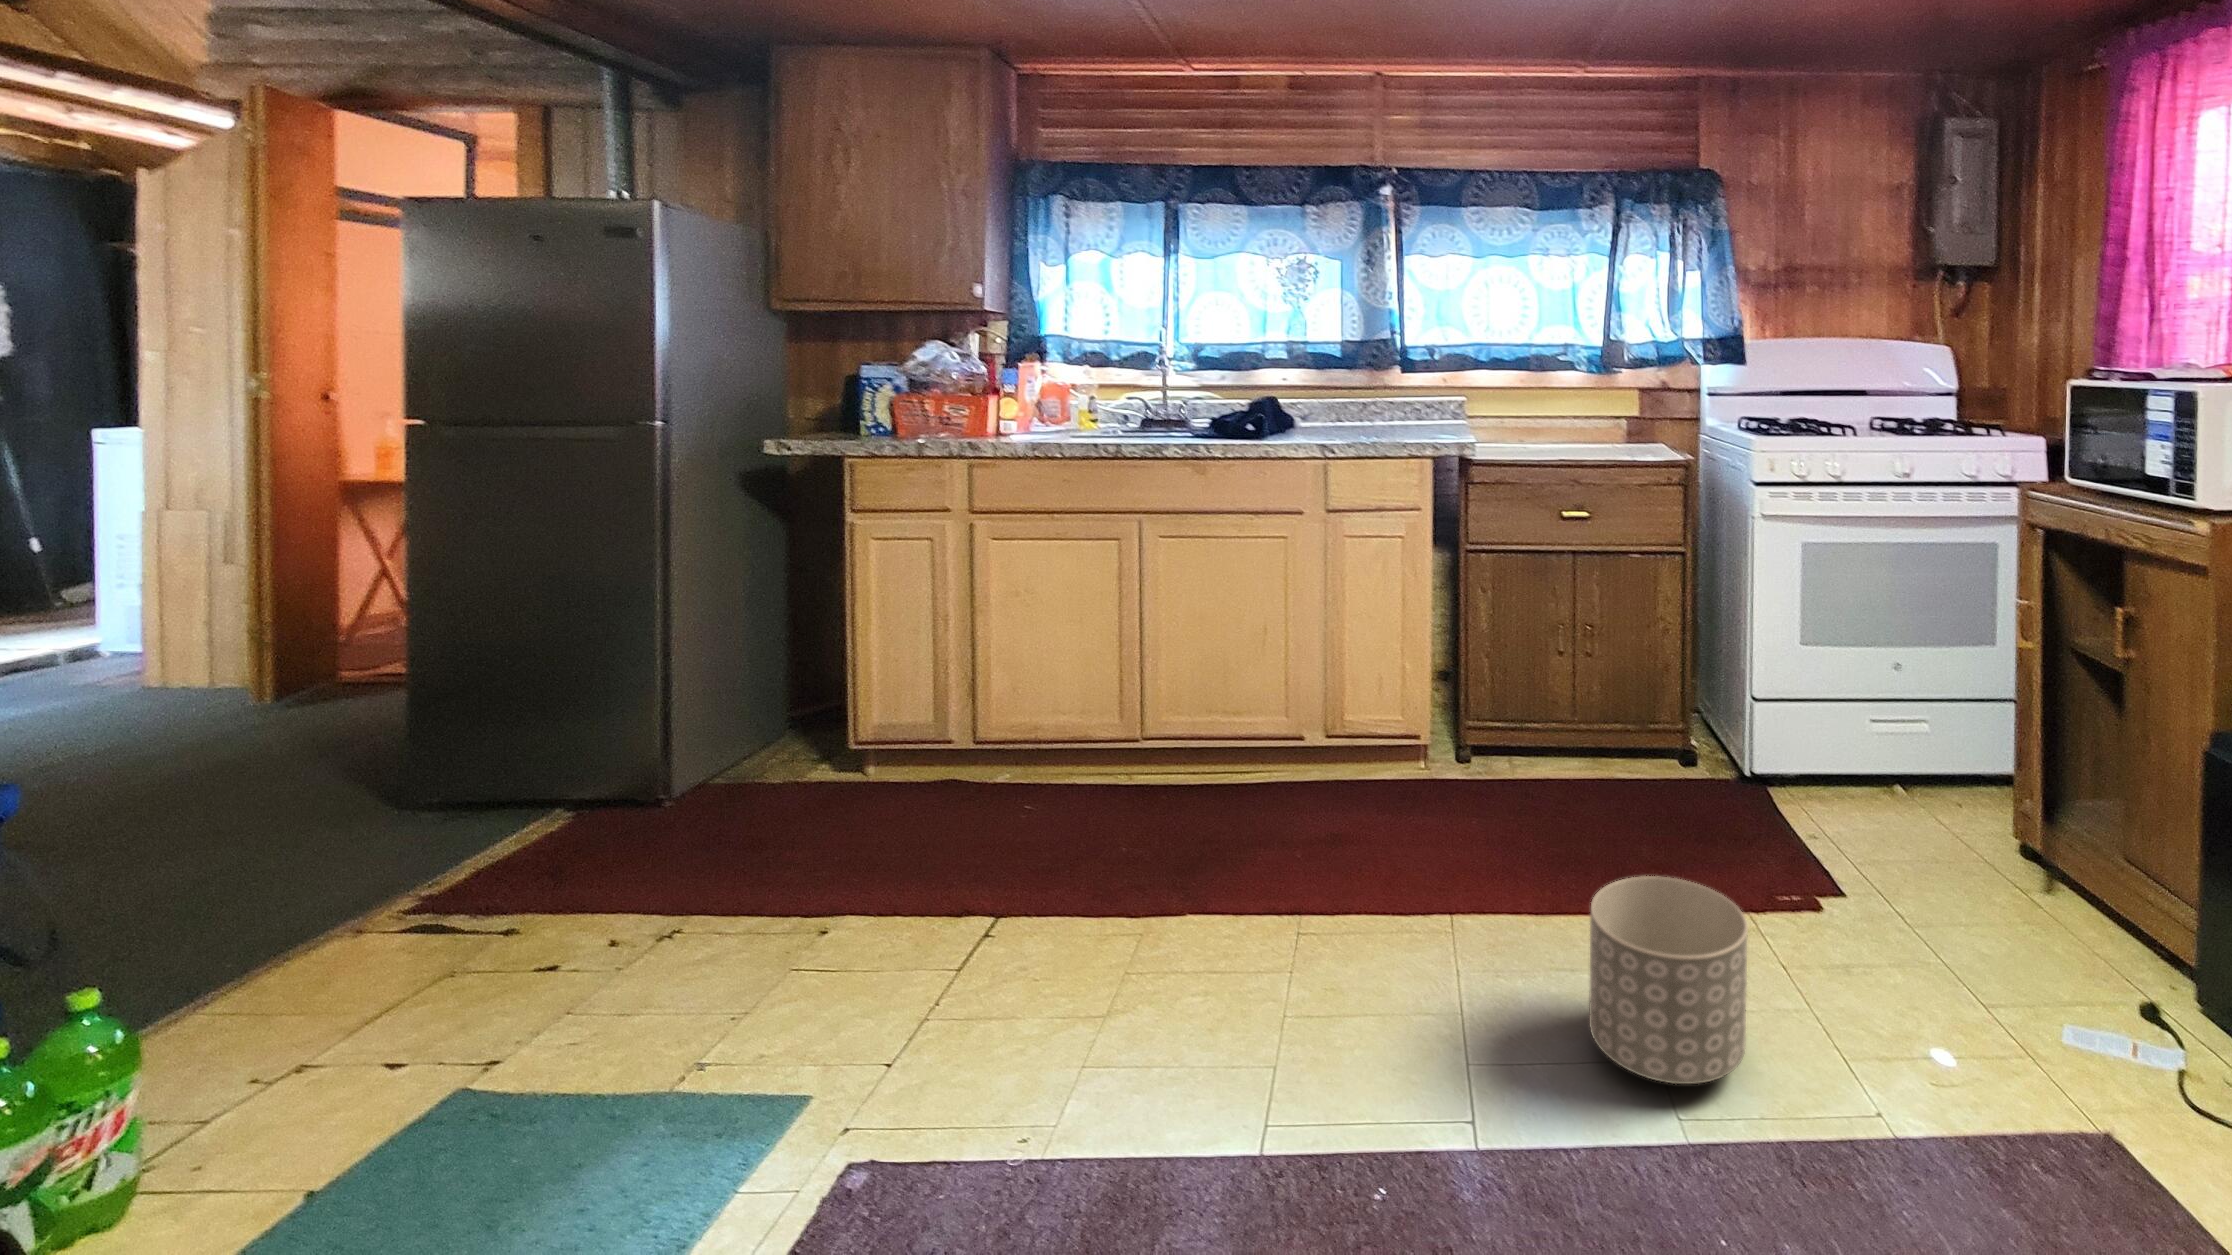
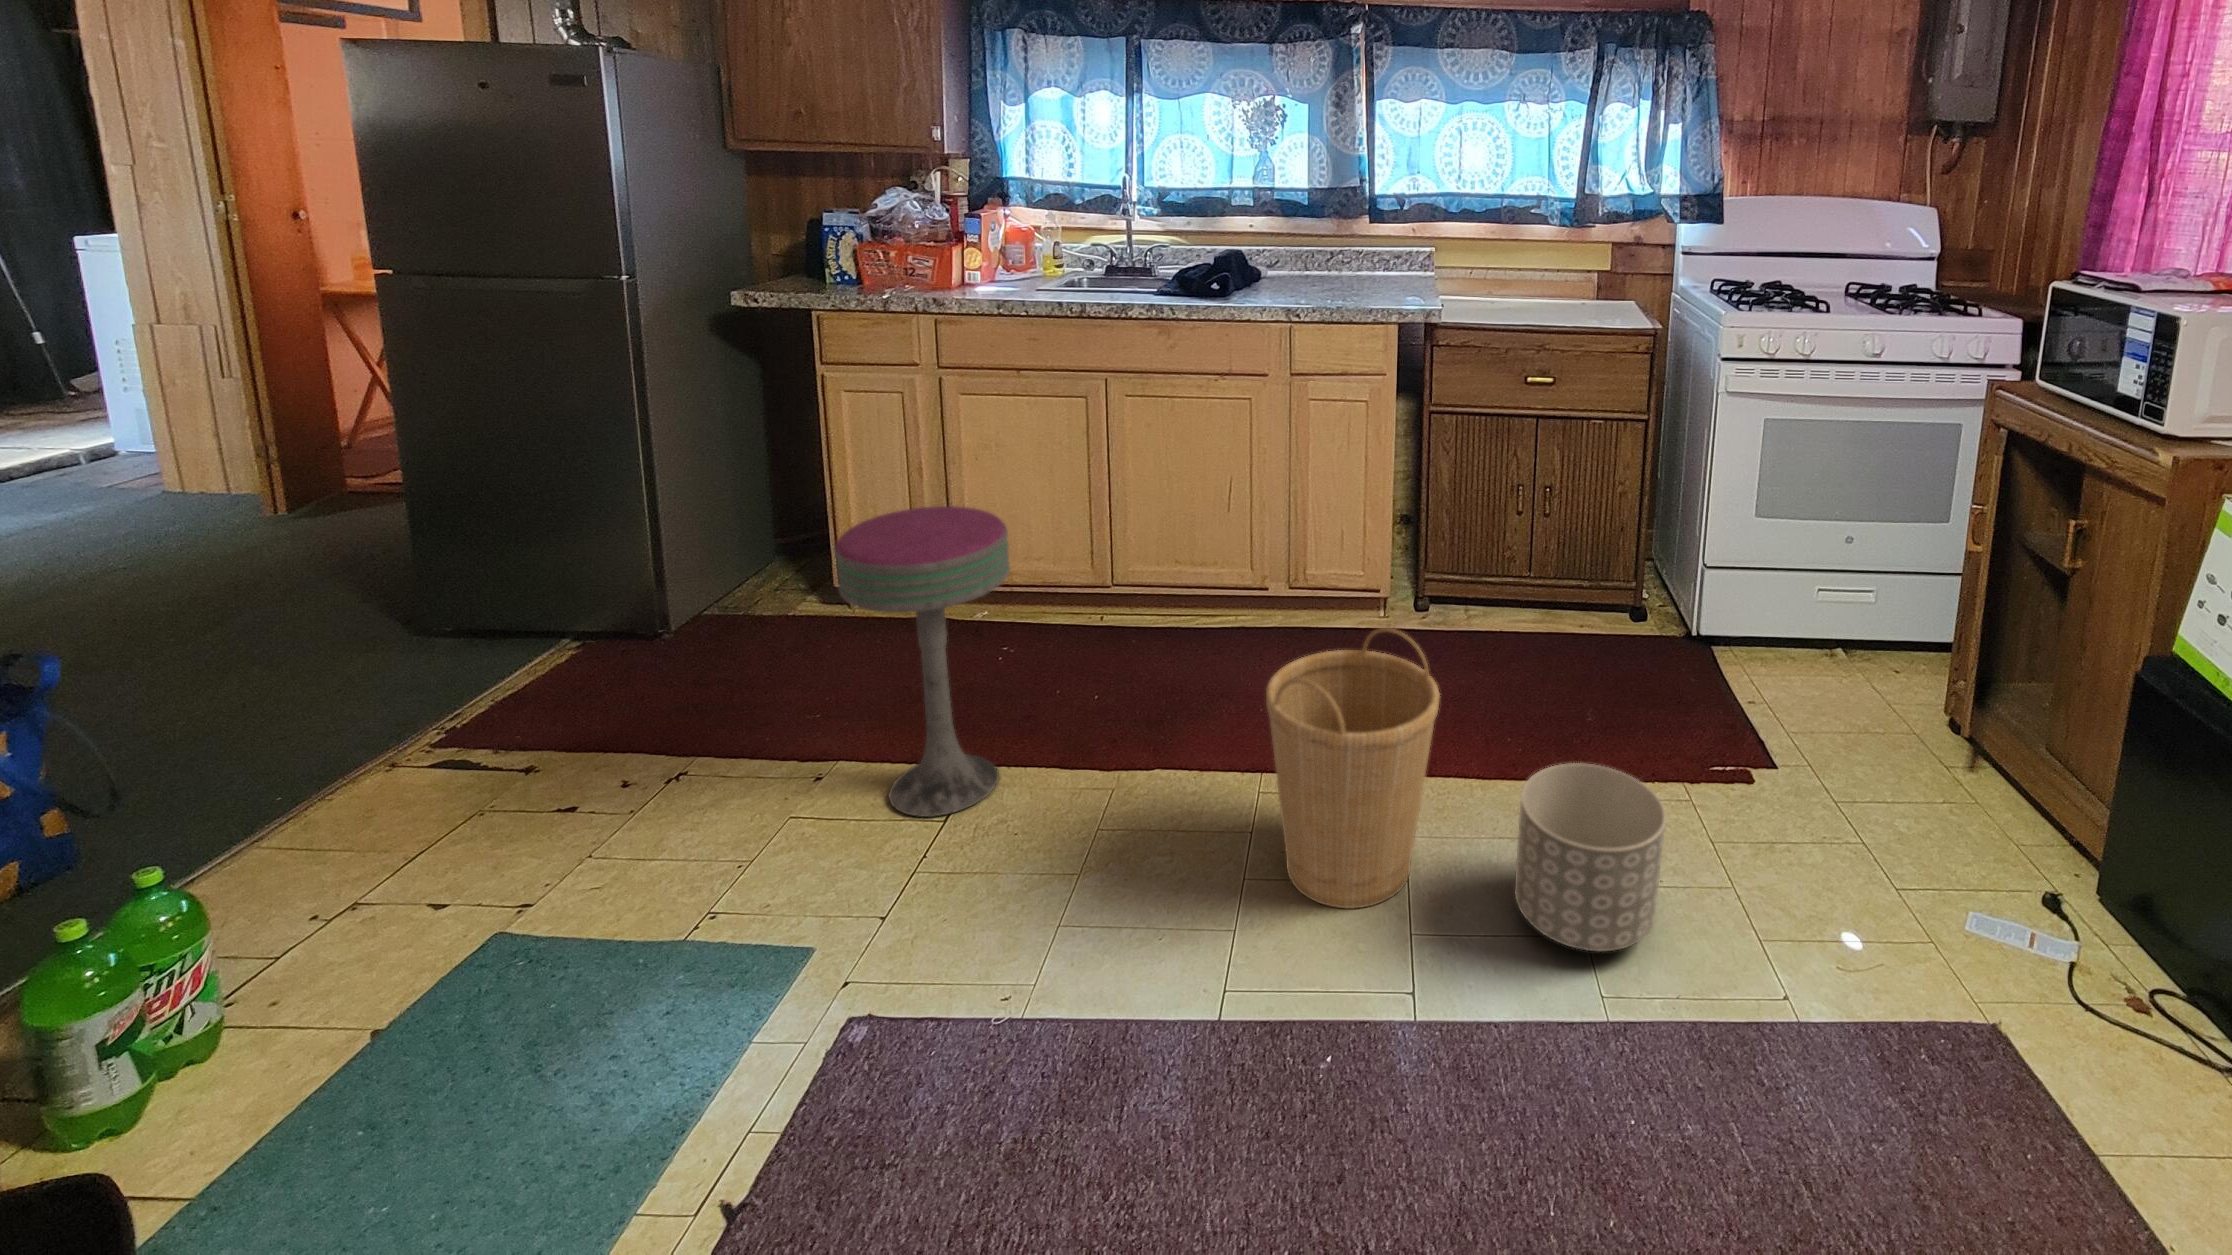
bar stool: none [858,631,1041,977] -> present [835,506,1010,817]
basket: none [1314,736,1498,1055] -> present [1266,628,1440,908]

